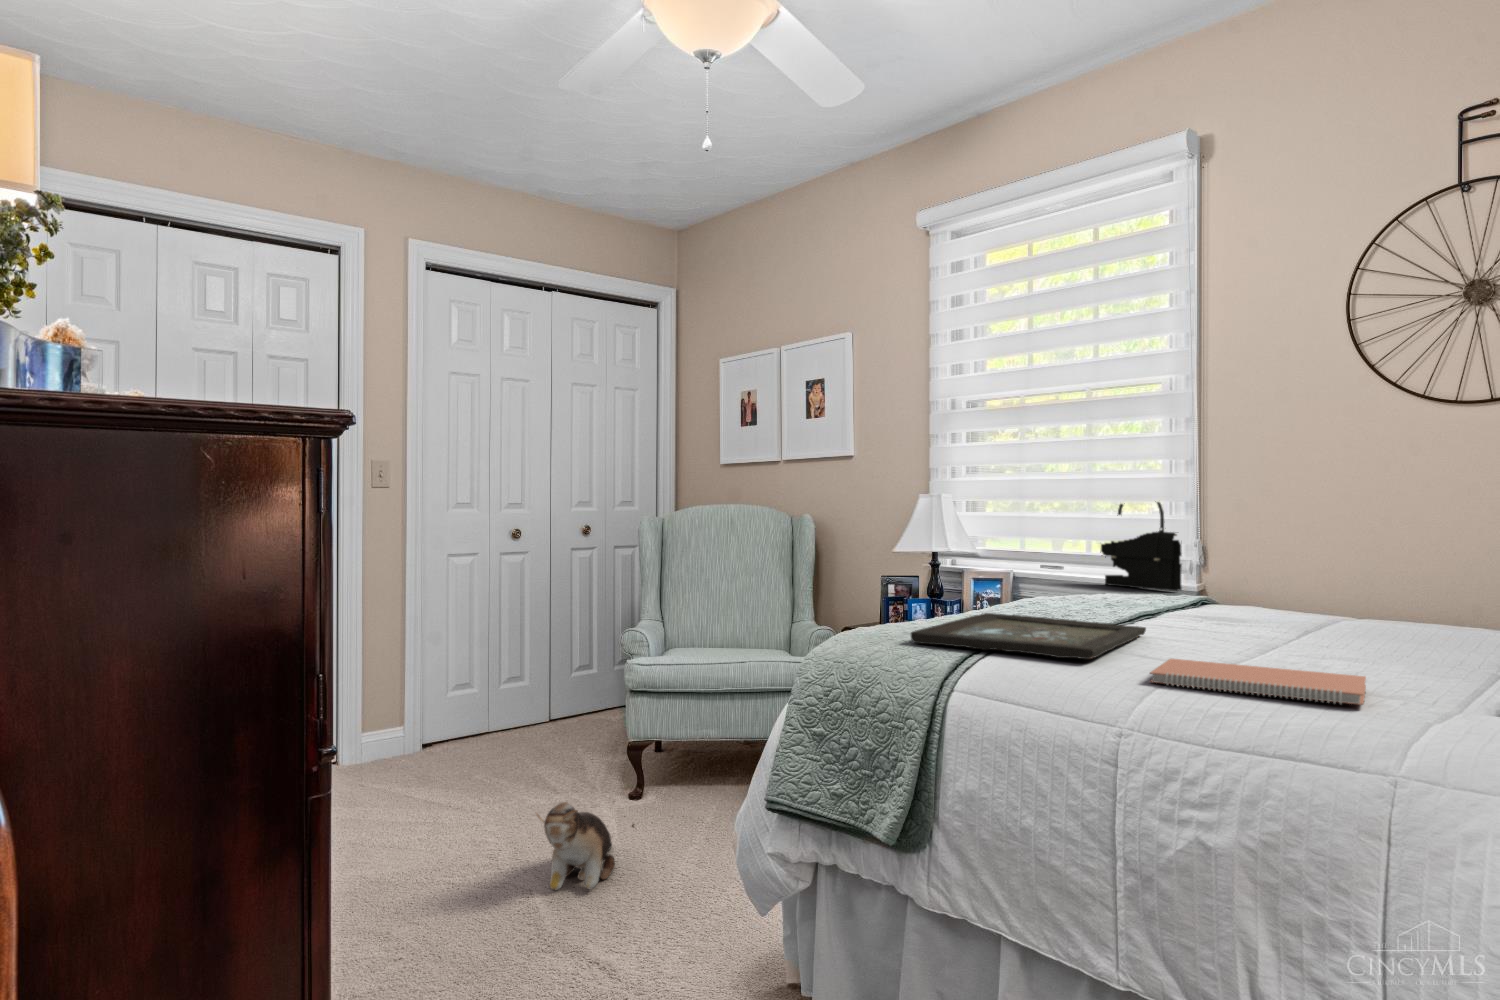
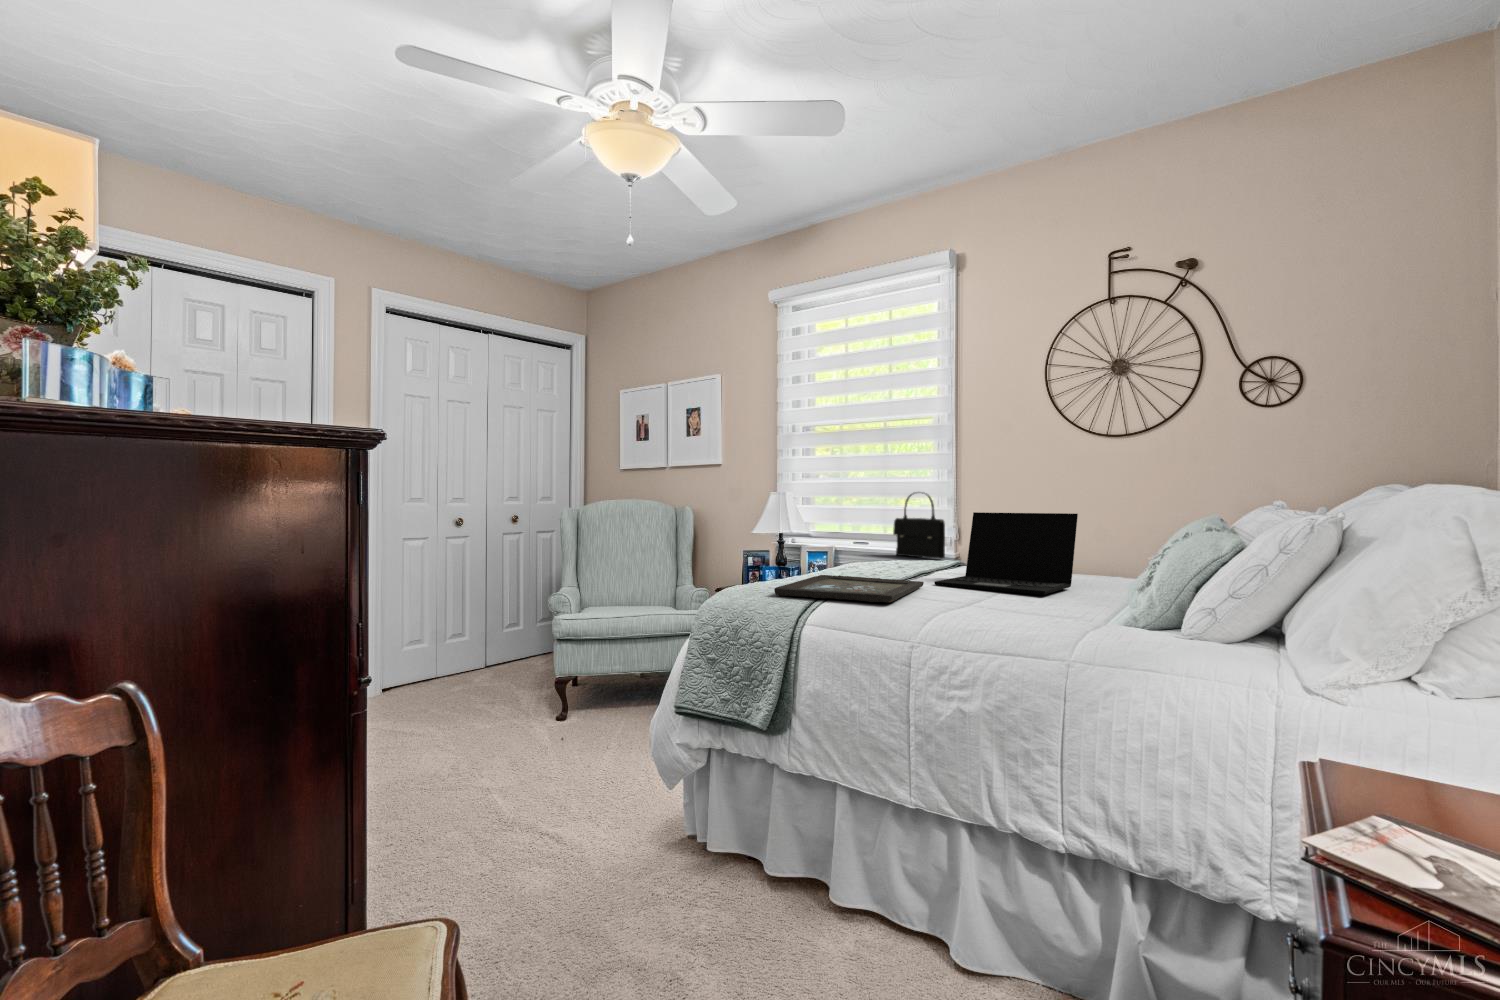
laptop: none [1164,522,1409,654] -> present [934,512,1078,595]
notebook: present [1150,658,1366,705] -> none [927,600,1050,623]
plush toy: present [536,802,615,890] -> none [495,722,553,788]

